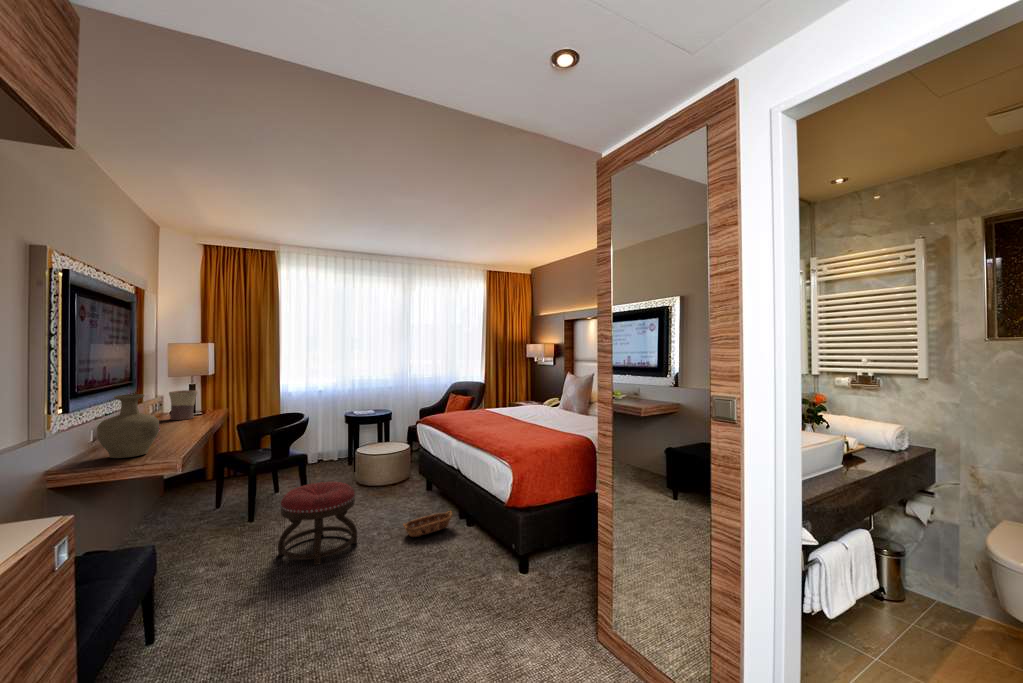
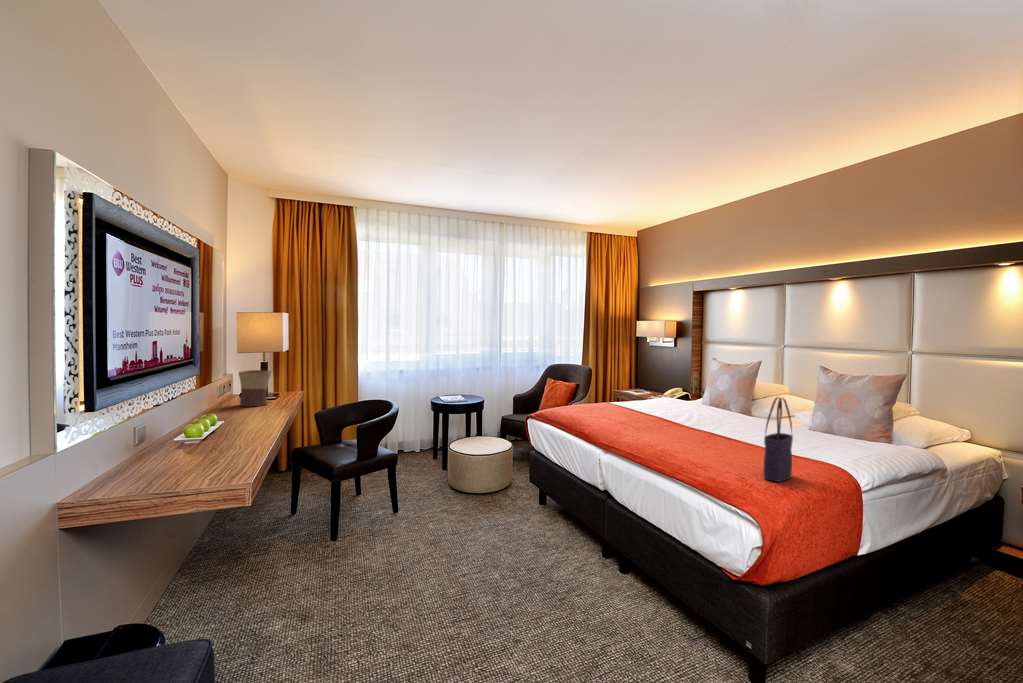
tote bag: none [535,392,555,446] -> present [763,397,793,482]
vase: present [97,394,159,458] -> none [137,382,224,477]
ottoman: present [278,481,357,565] -> none [380,504,482,633]
basket: present [403,511,452,537] -> none [527,540,606,601]

